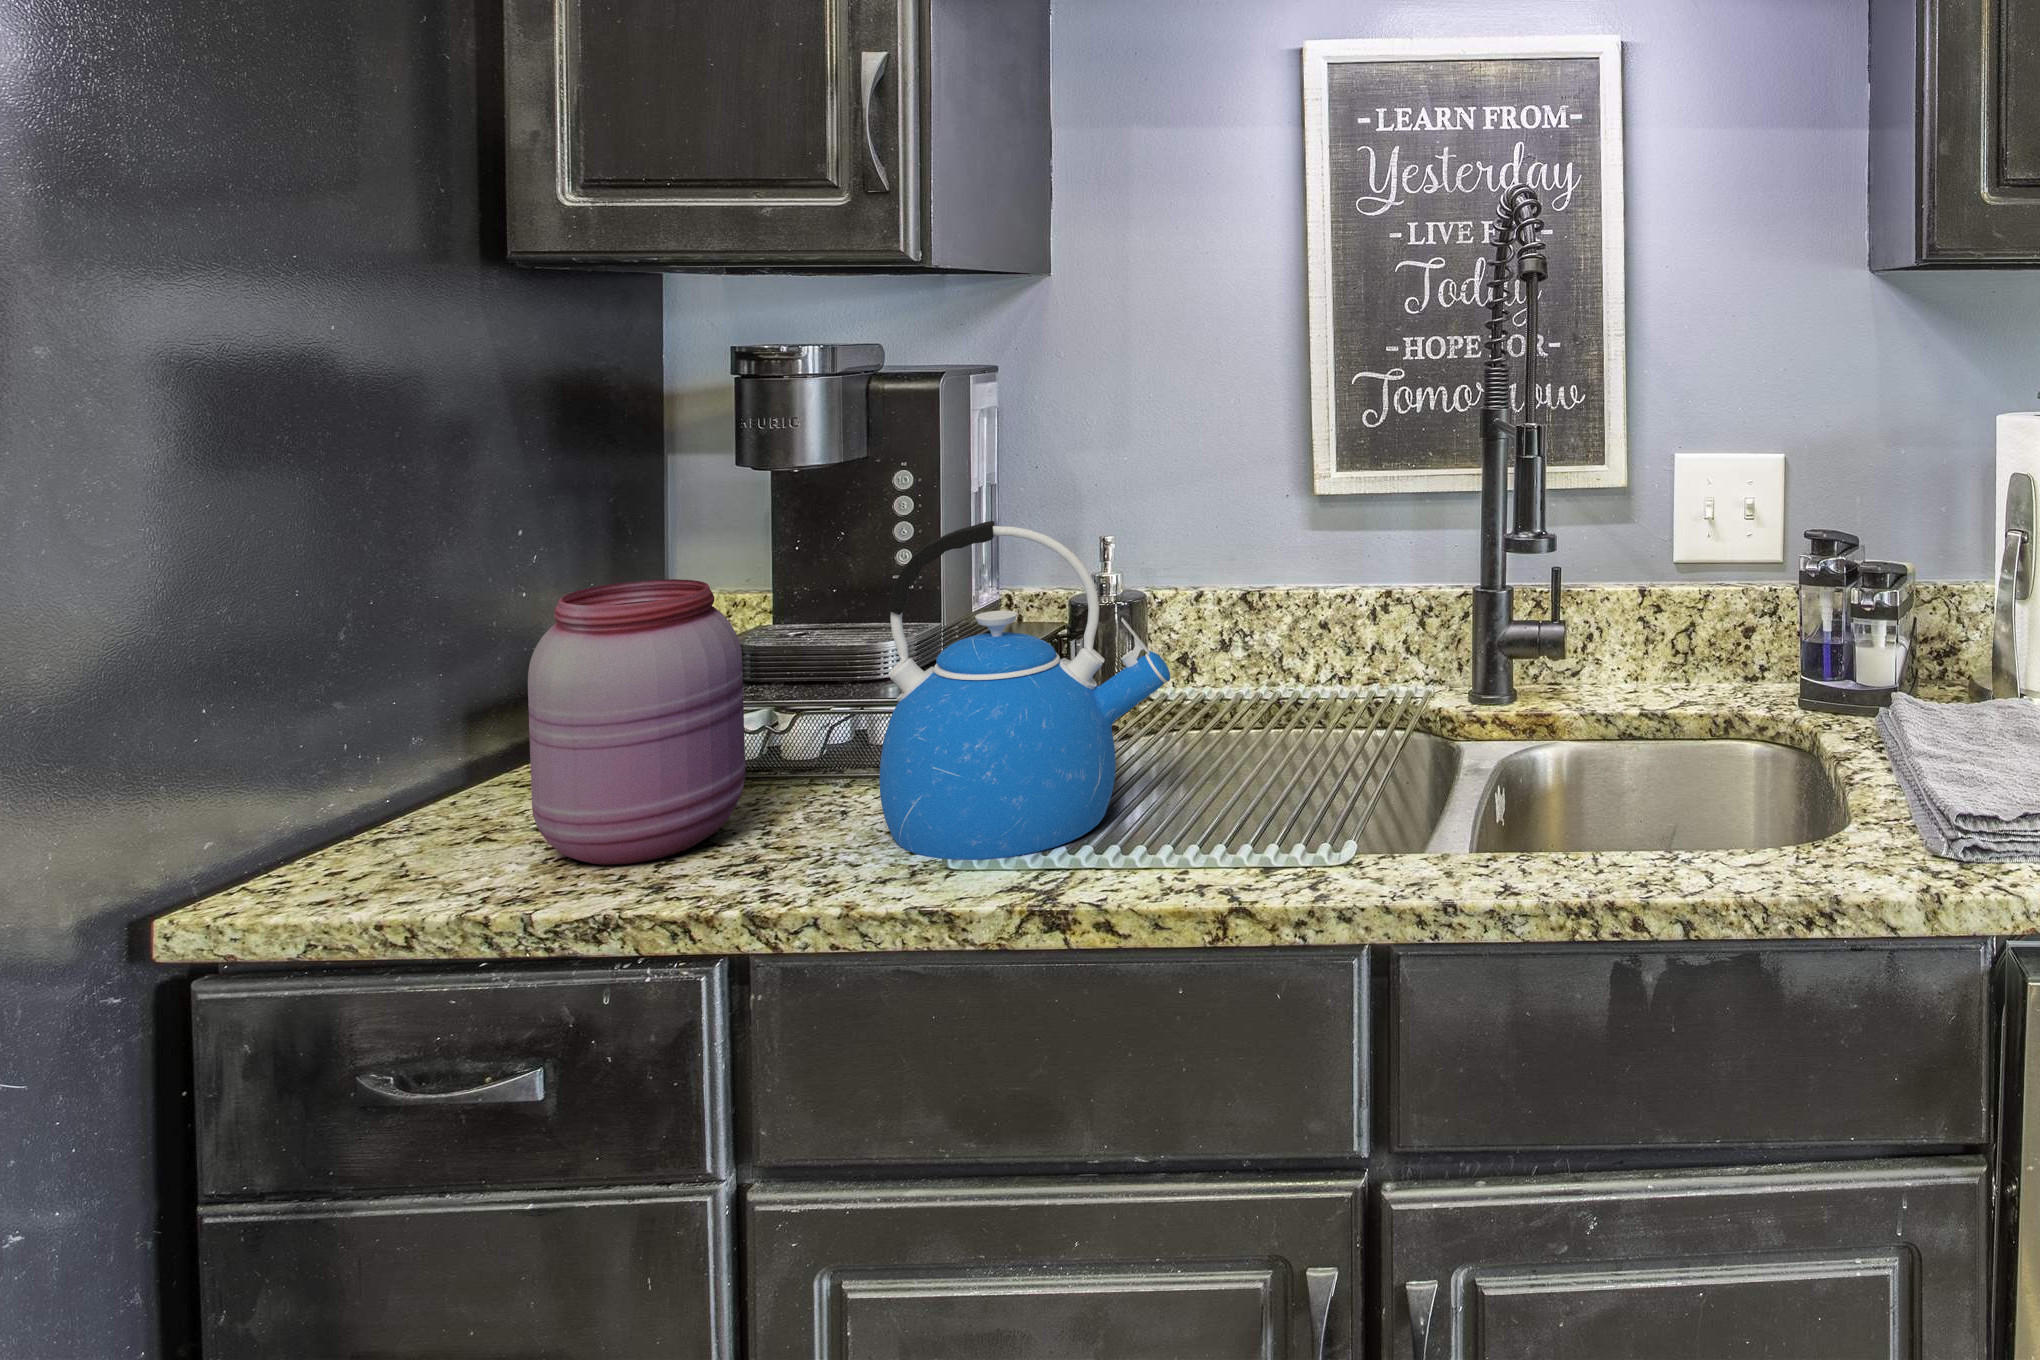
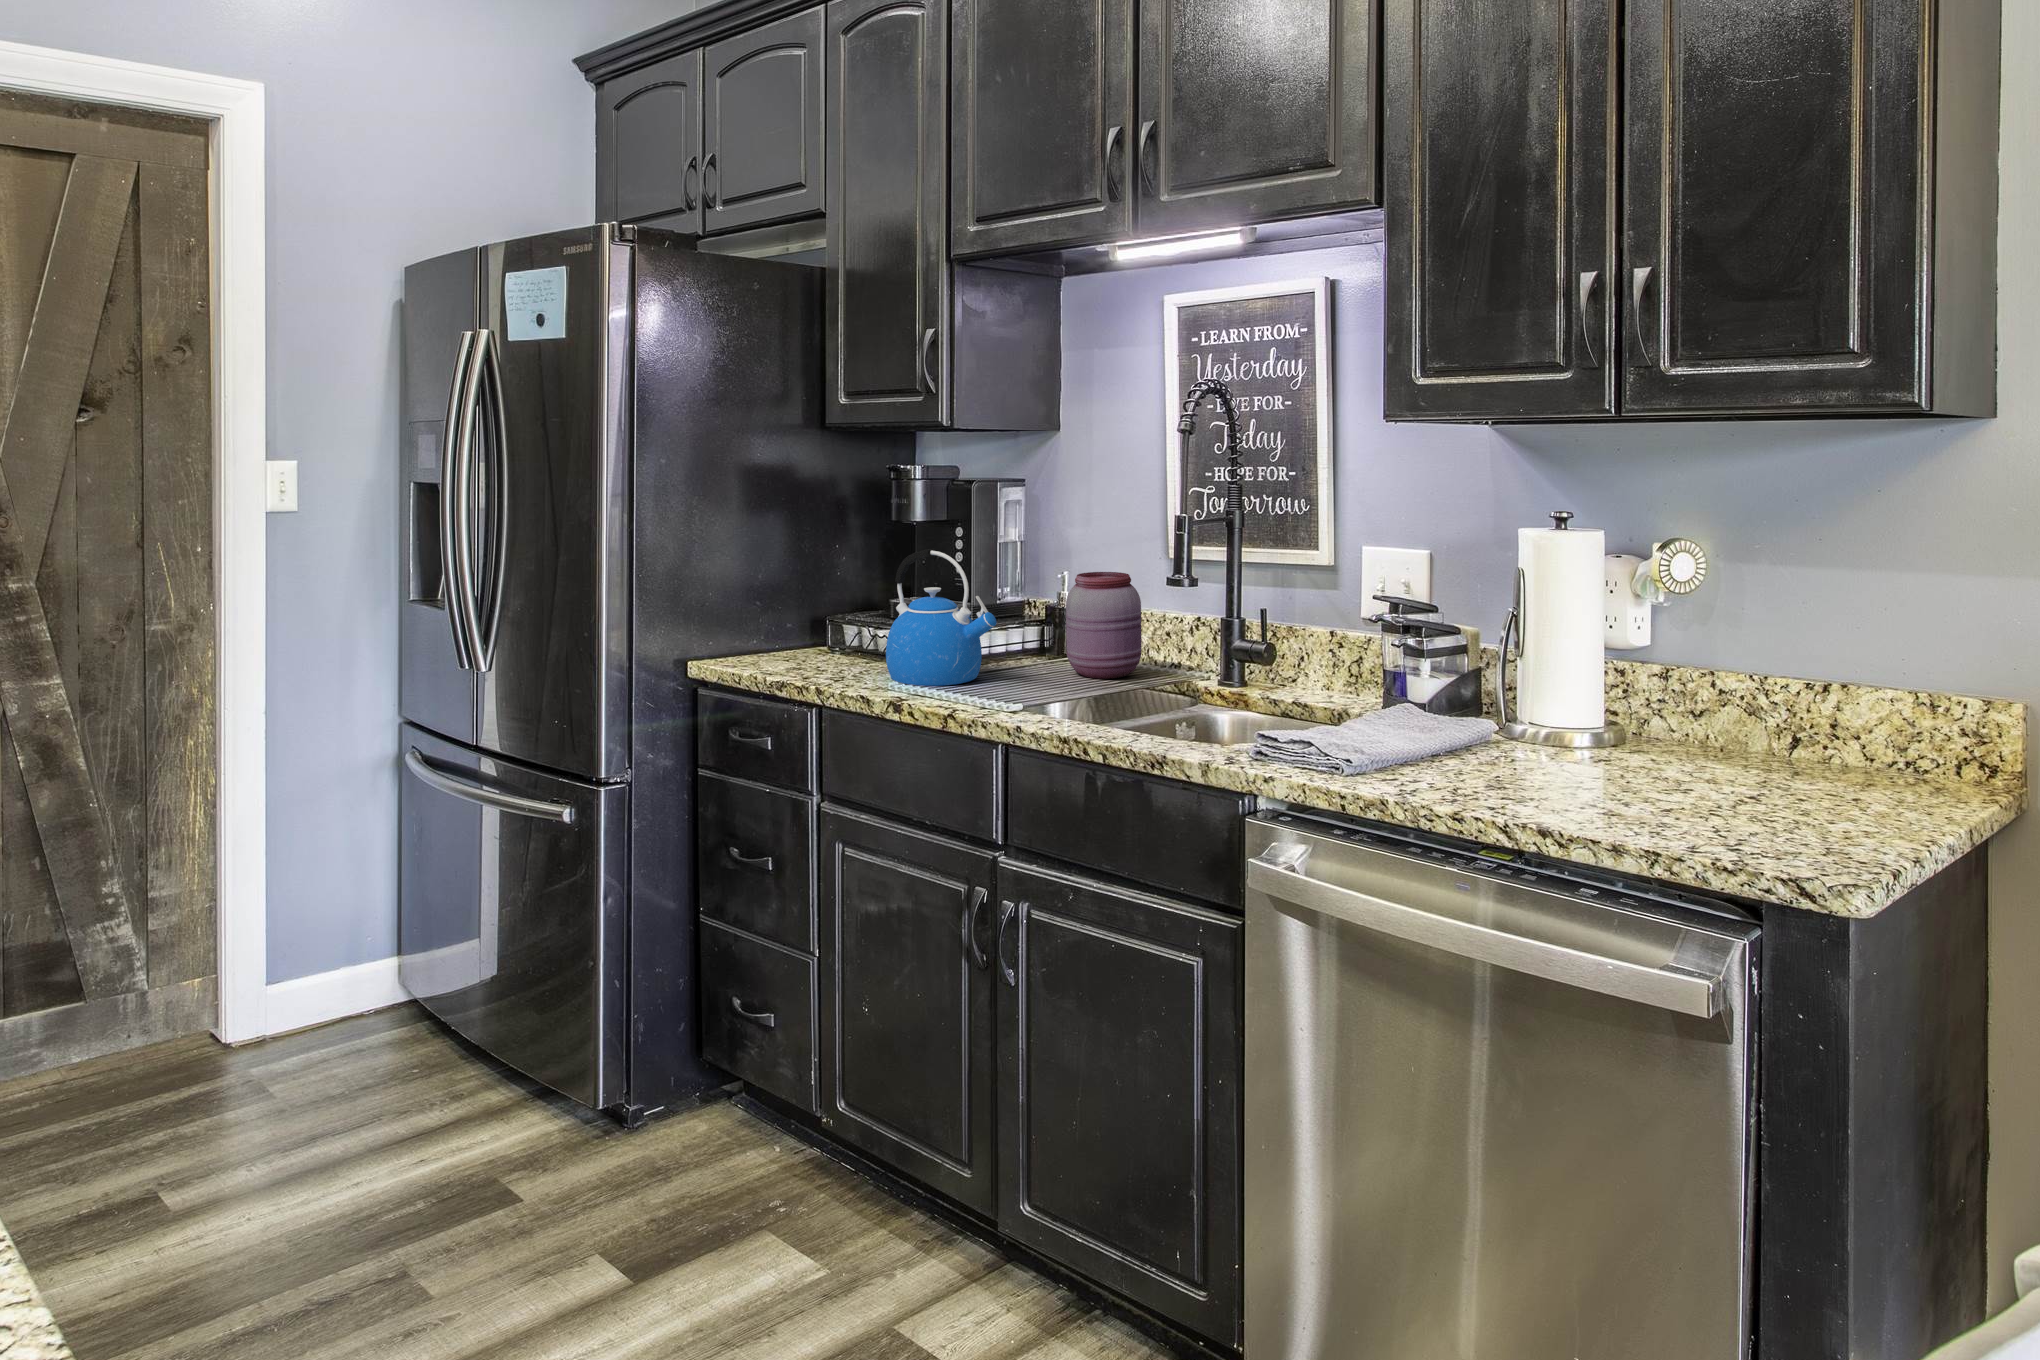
jar: present [528,579,745,865] -> present [1066,572,1142,679]

